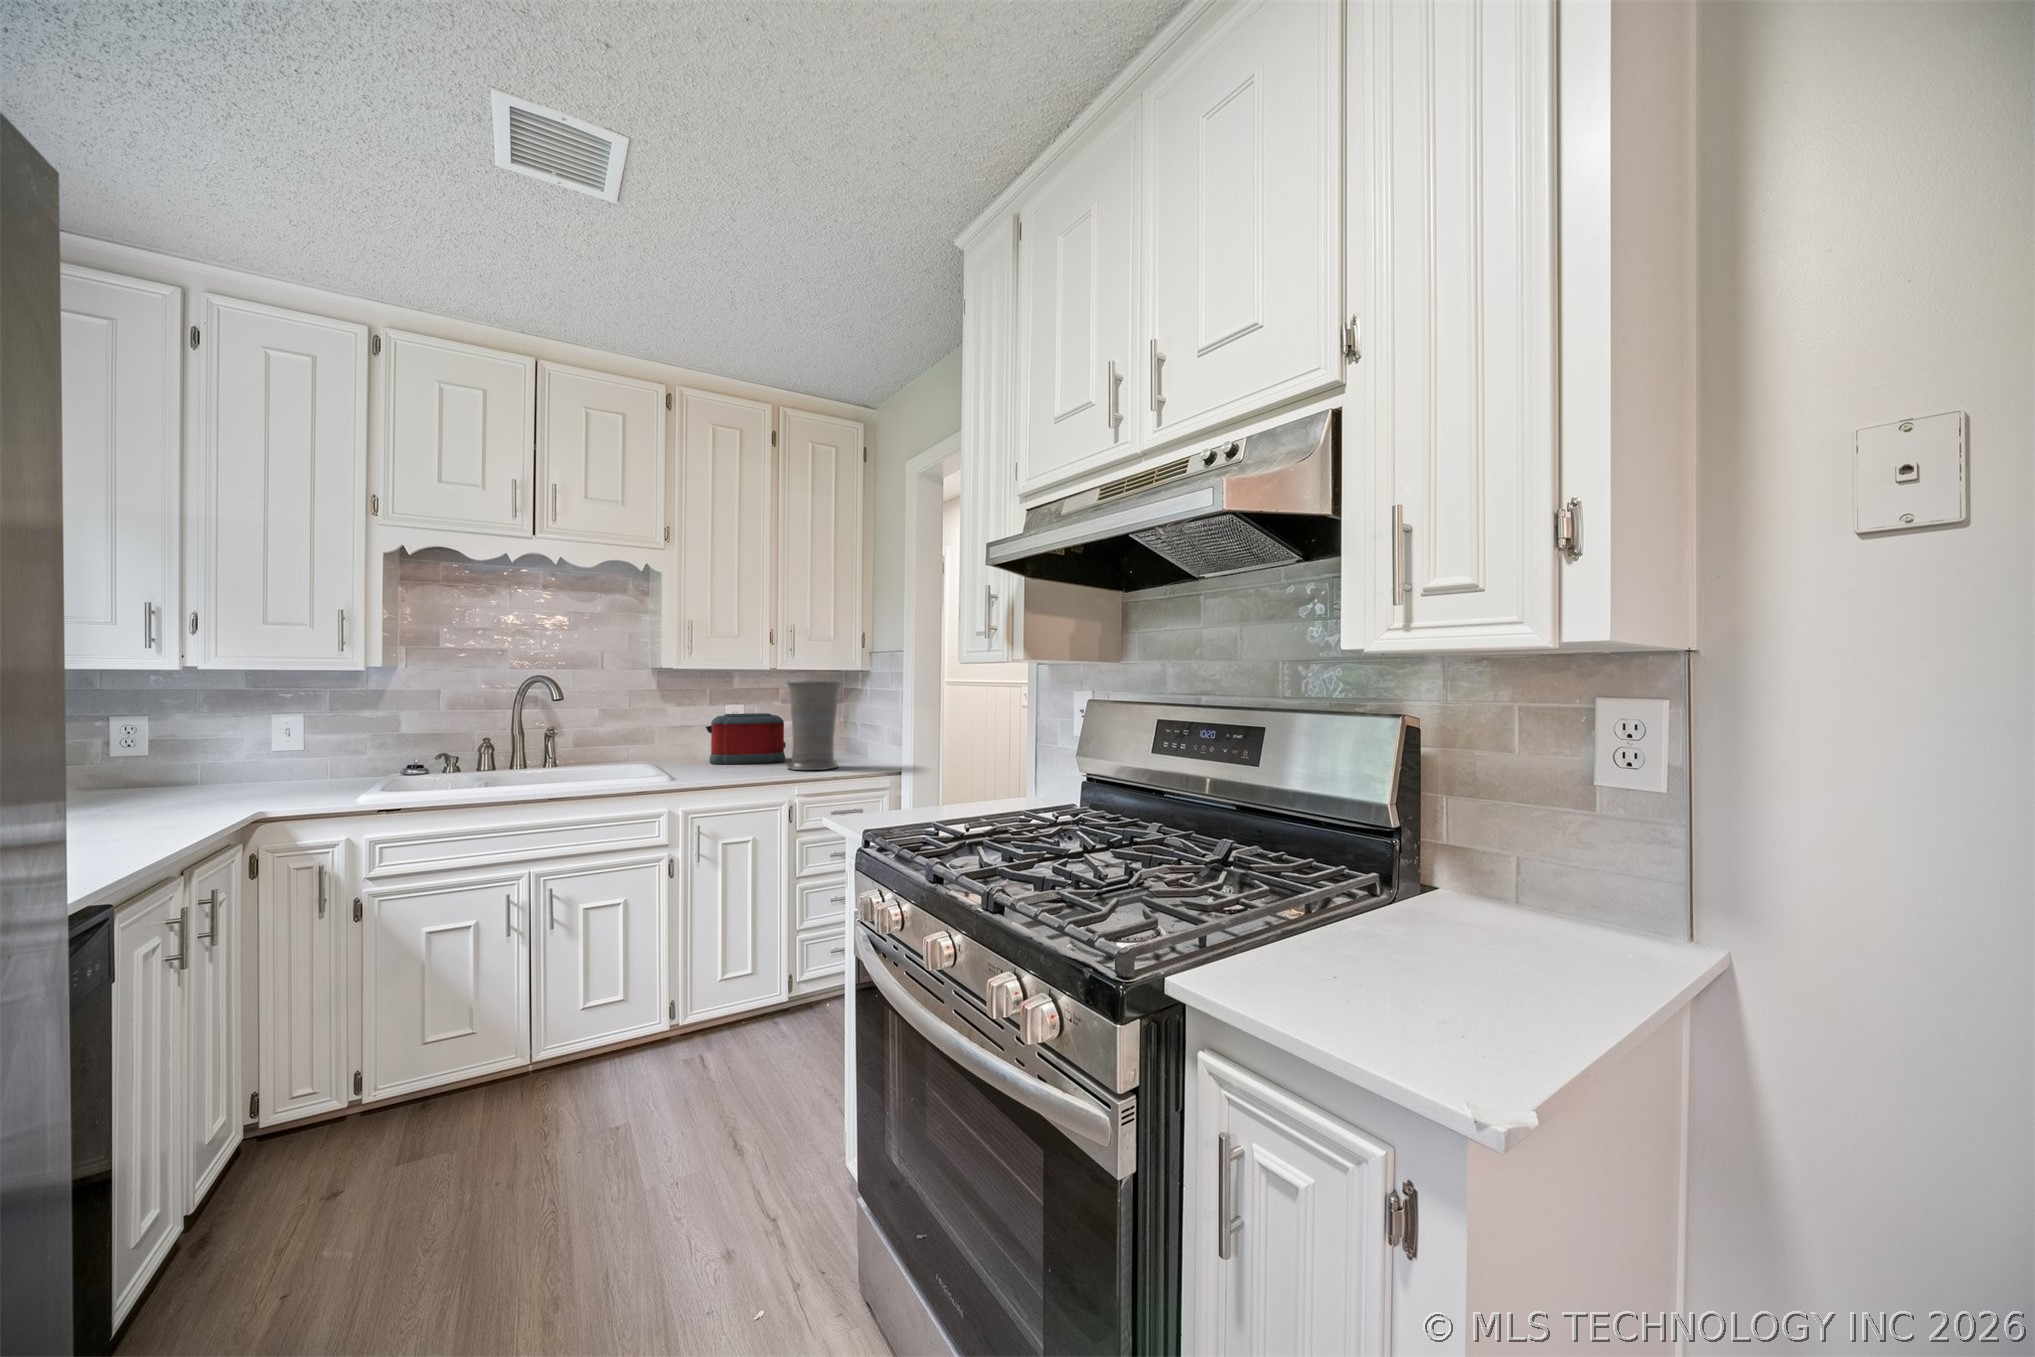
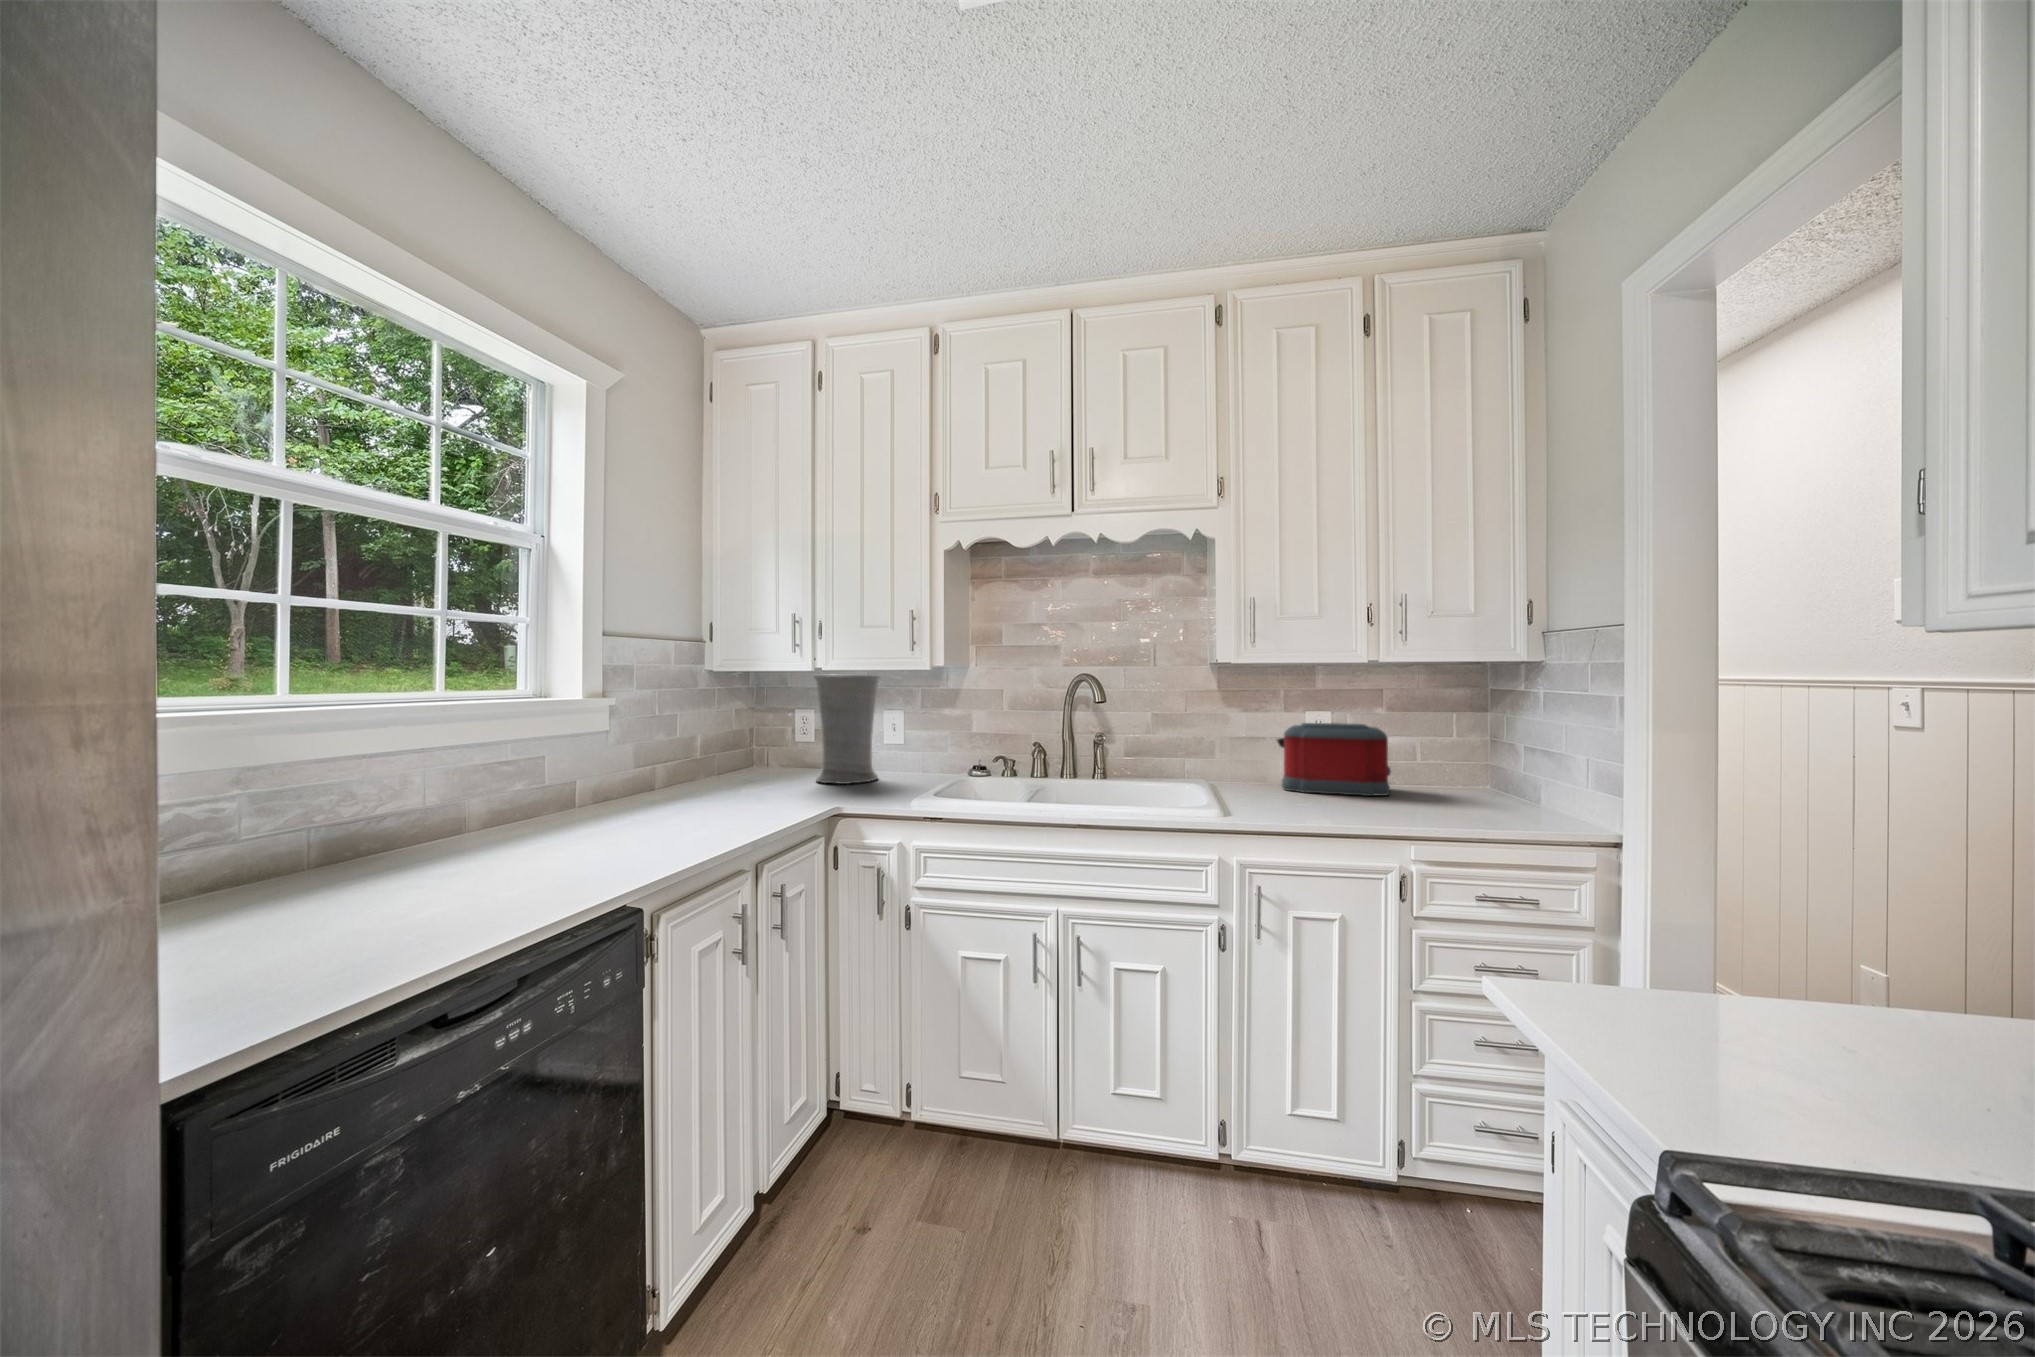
vase: present [786,680,842,770] -> present [813,675,881,784]

